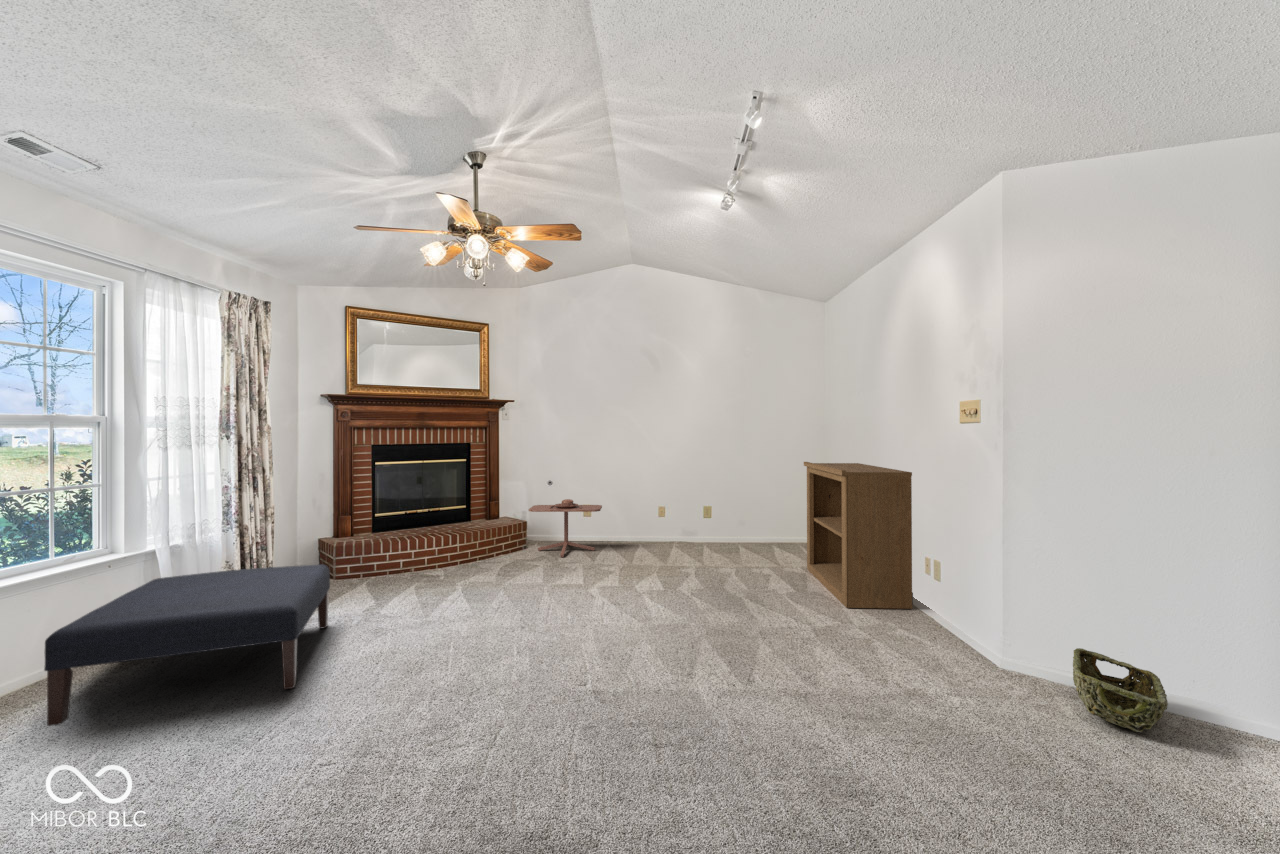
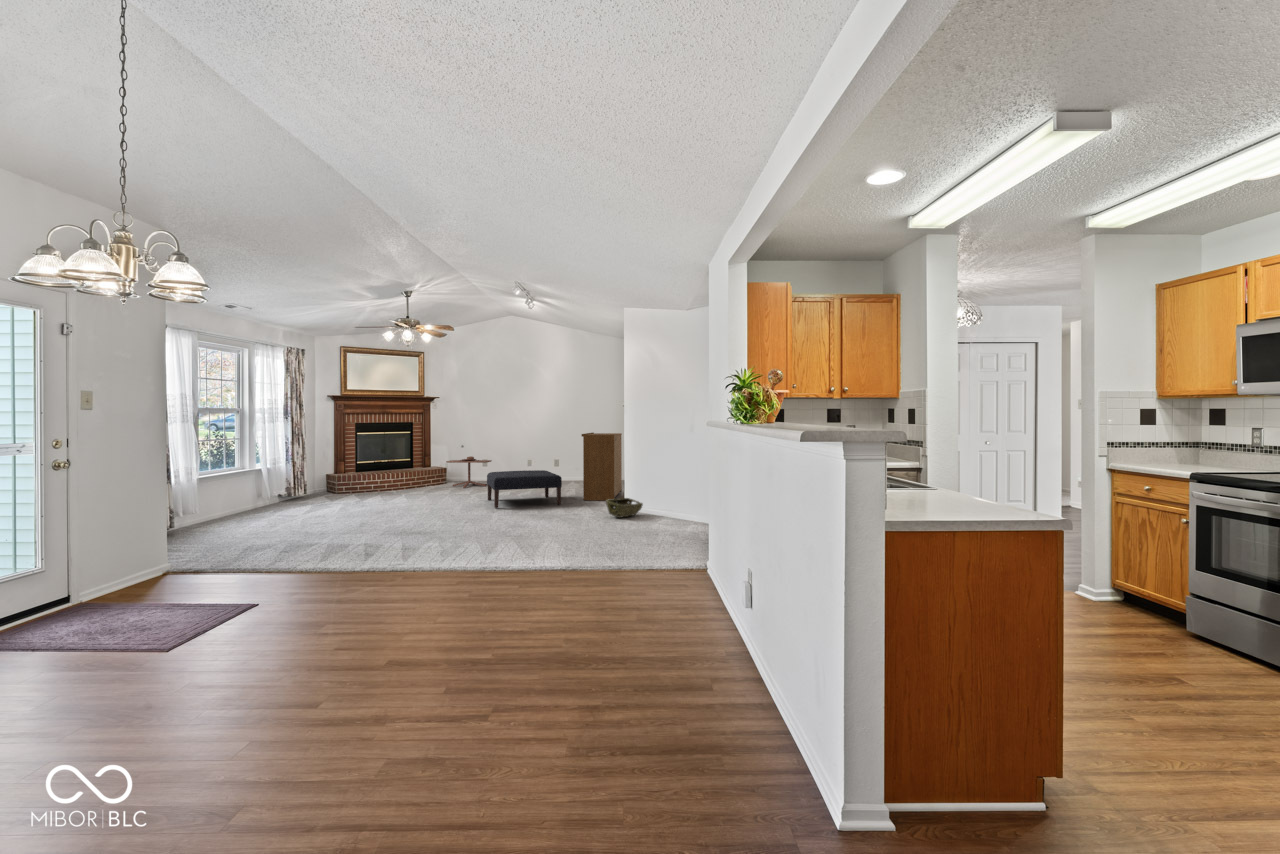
ottoman: present [44,564,330,726] -> present [487,470,562,508]

